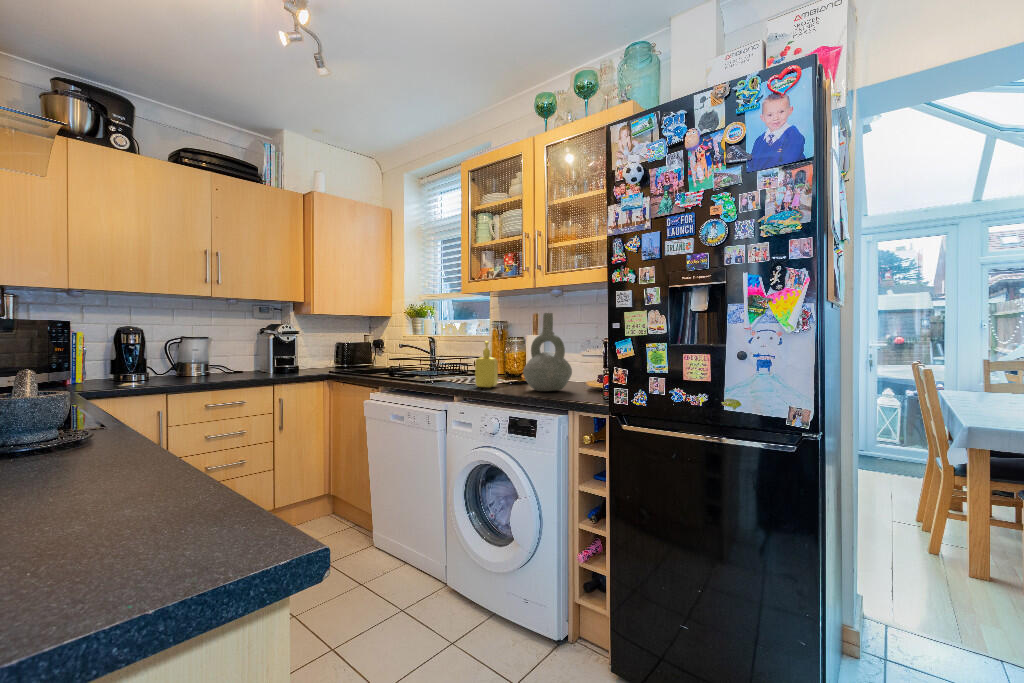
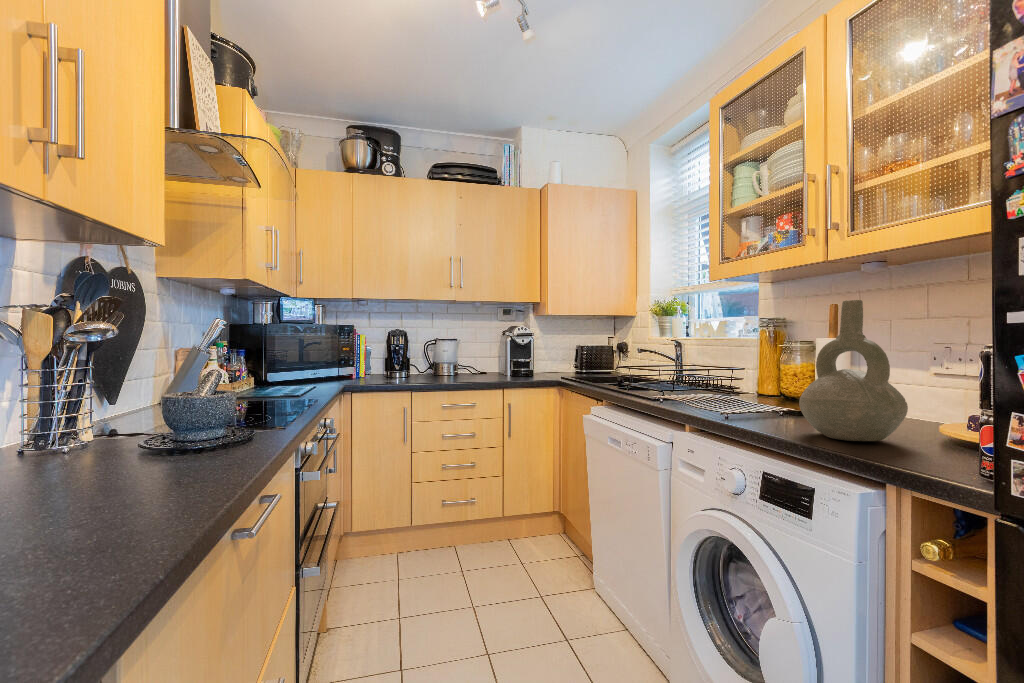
soap dispenser: present [475,341,498,388] -> none [717,348,755,420]

